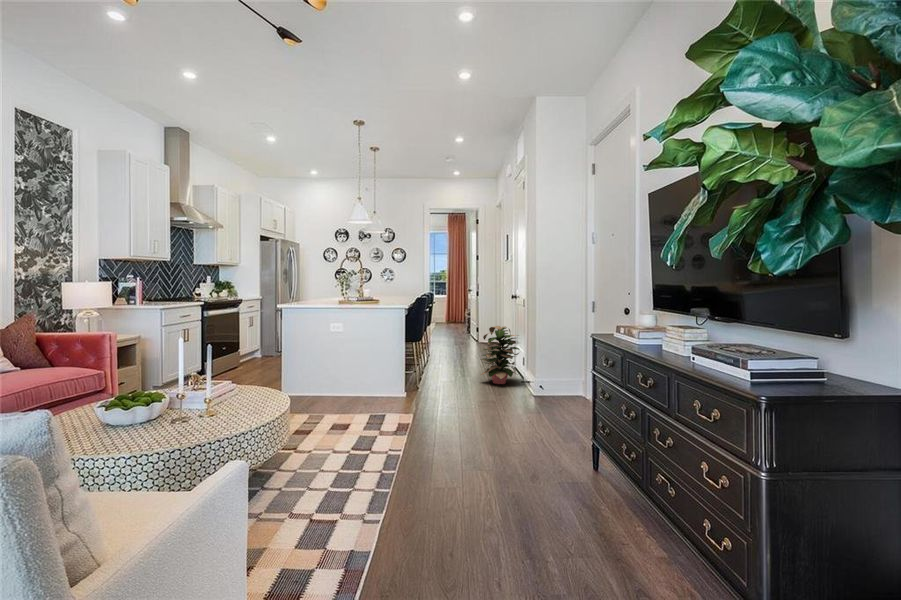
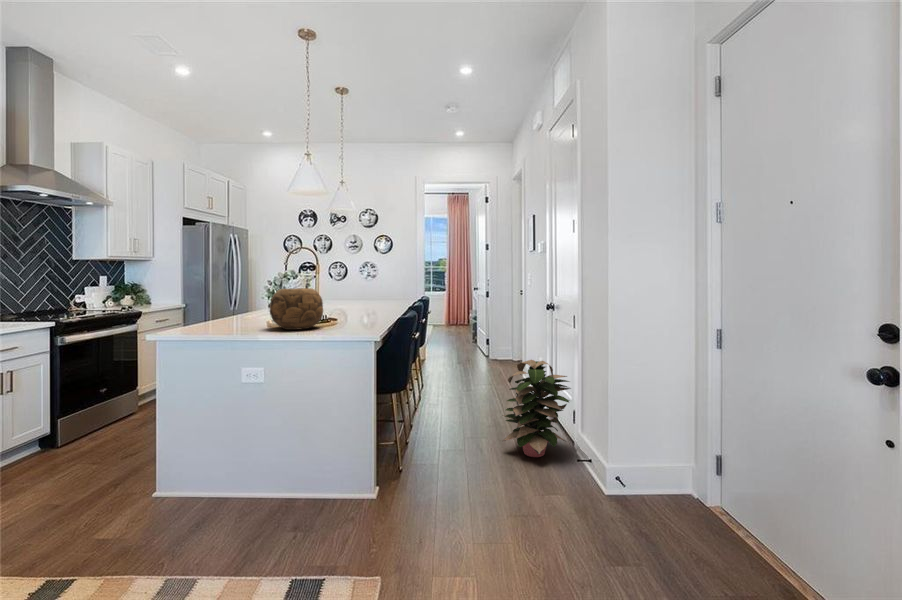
decorative bowl: none [343,280,373,303] -> present [270,288,323,330]

